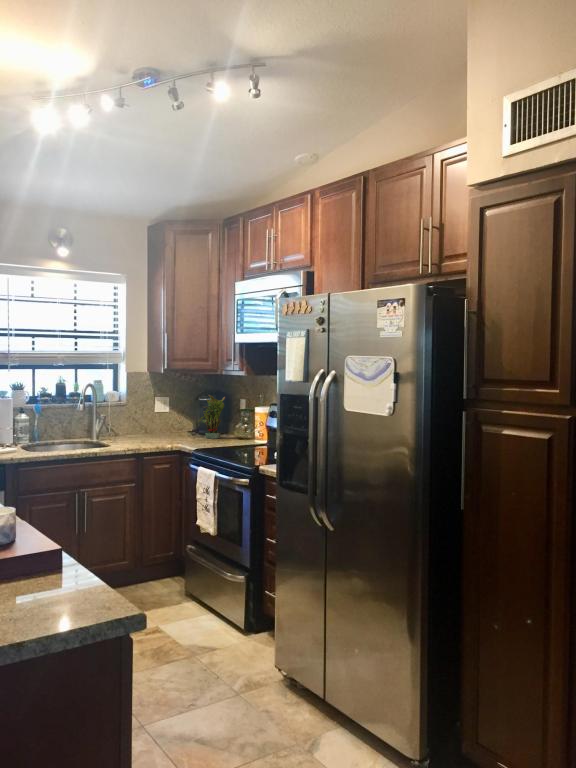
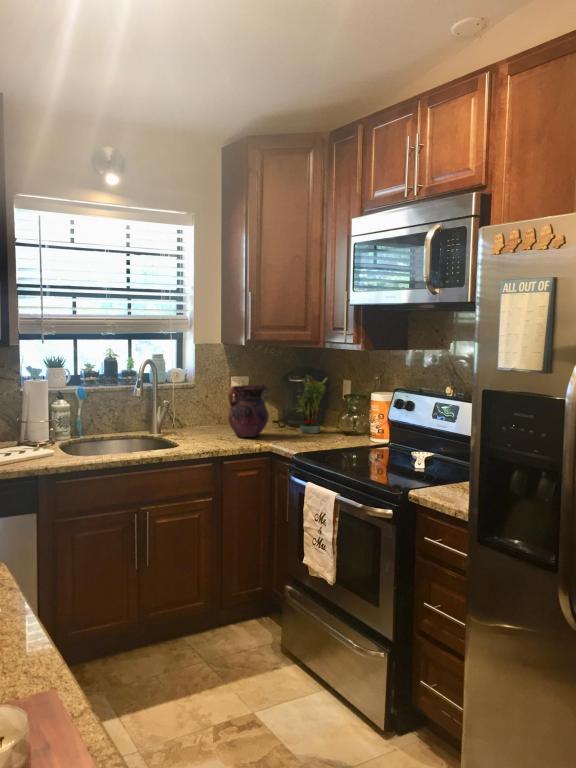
vase: none [149,402,180,441] -> present [228,385,269,438]

